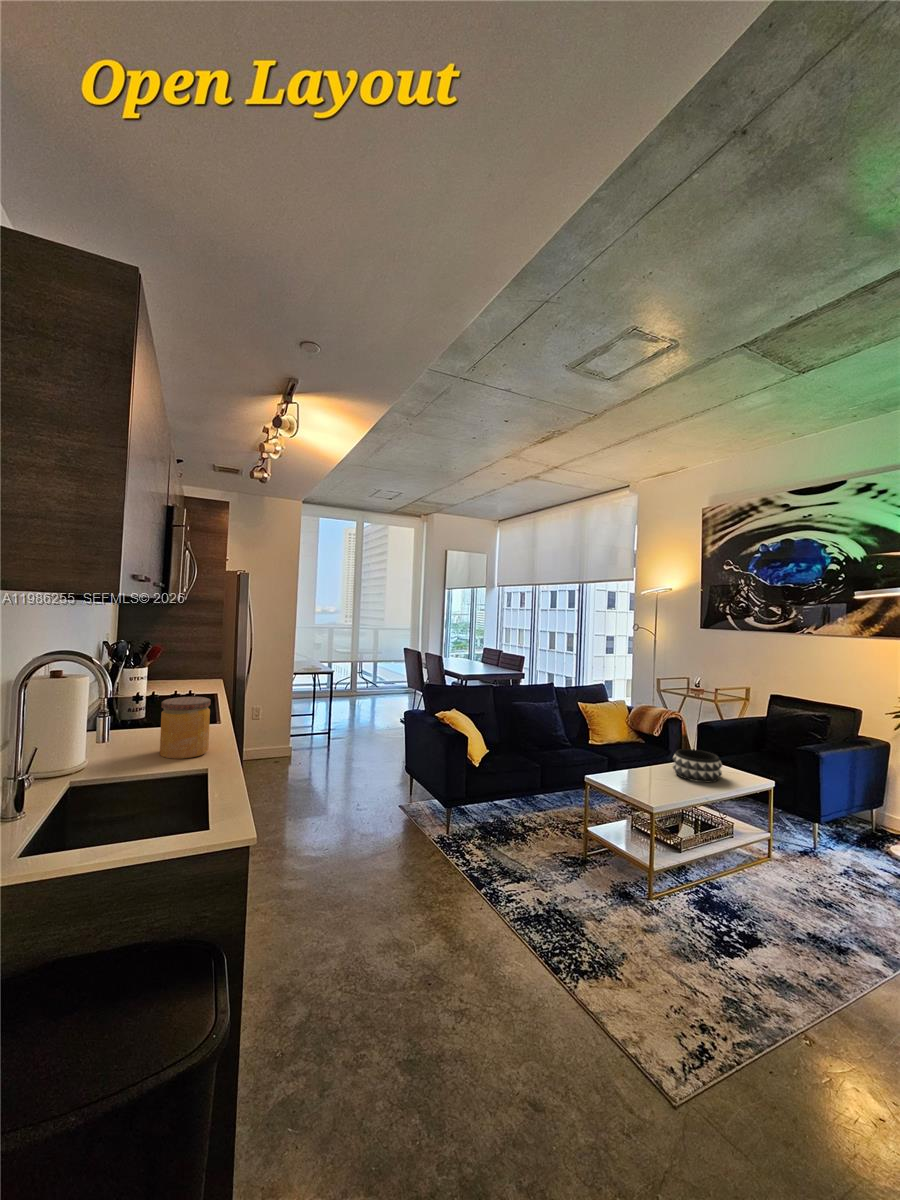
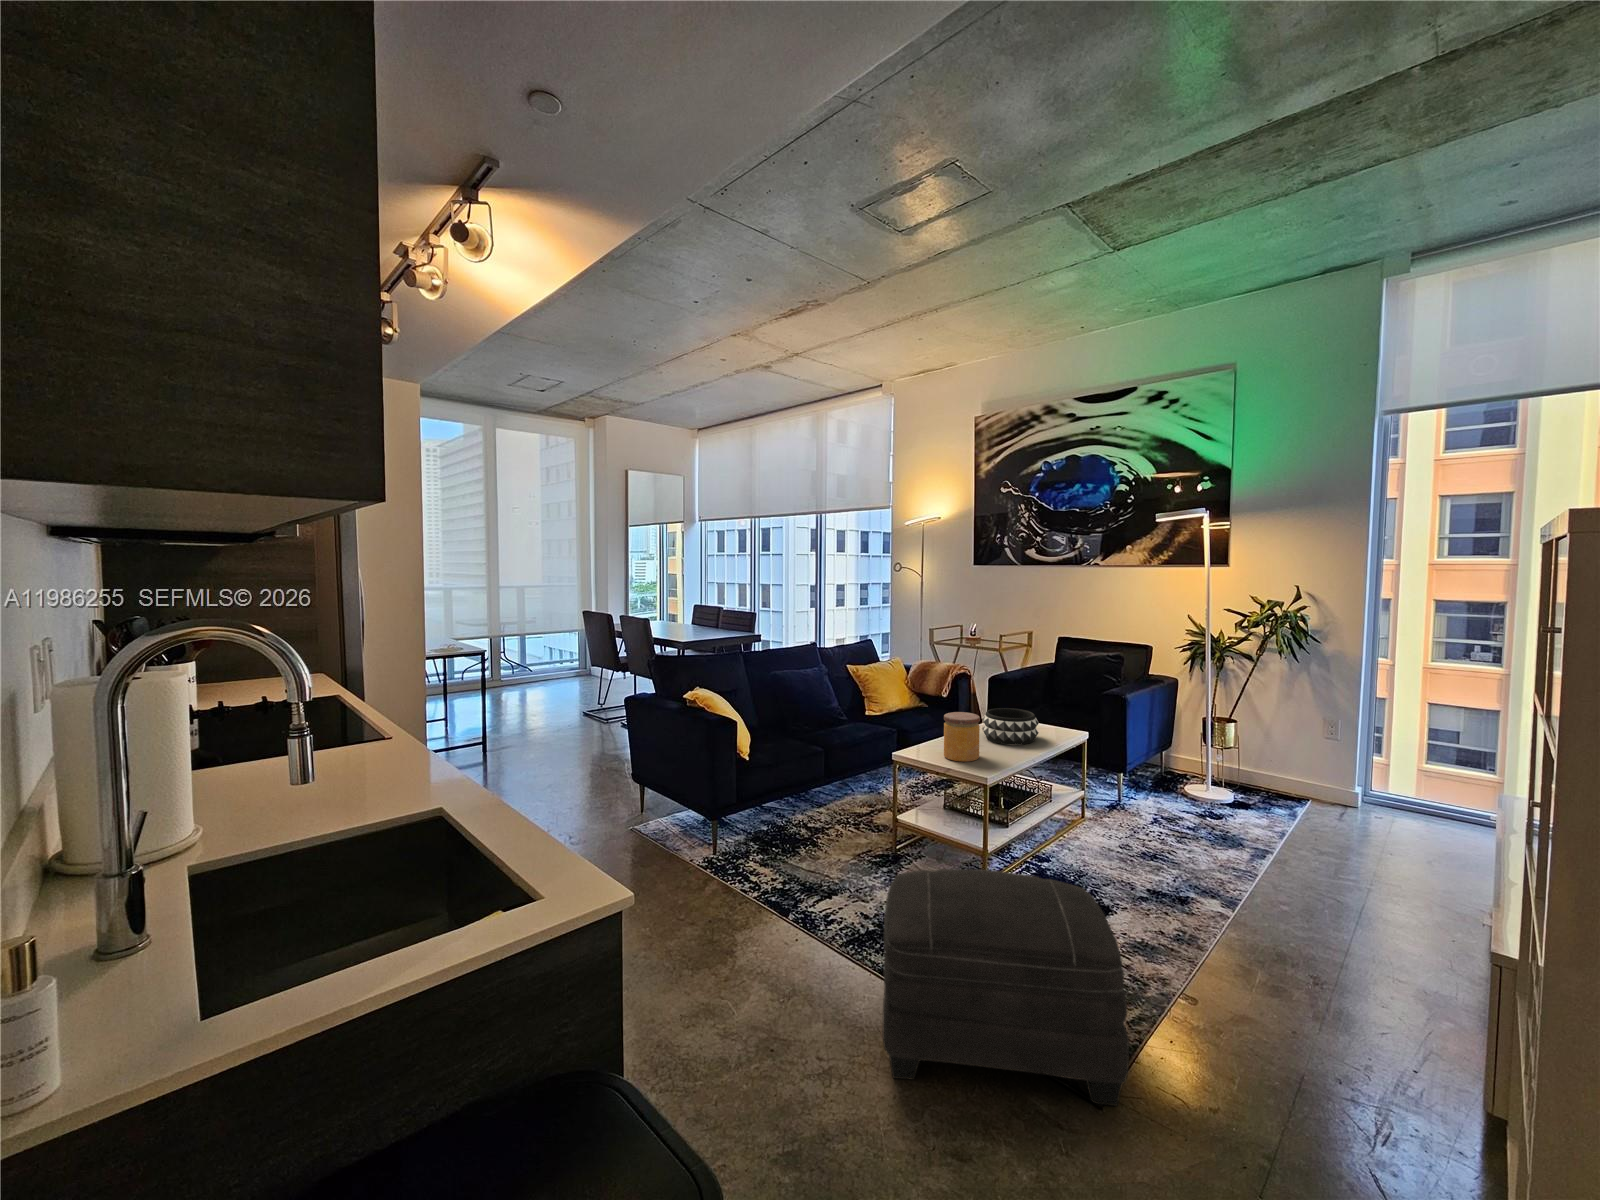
jar: present [160,697,211,759] -> present [944,712,980,762]
ottoman: none [500,869,704,1115] -> present [882,869,1129,1106]

